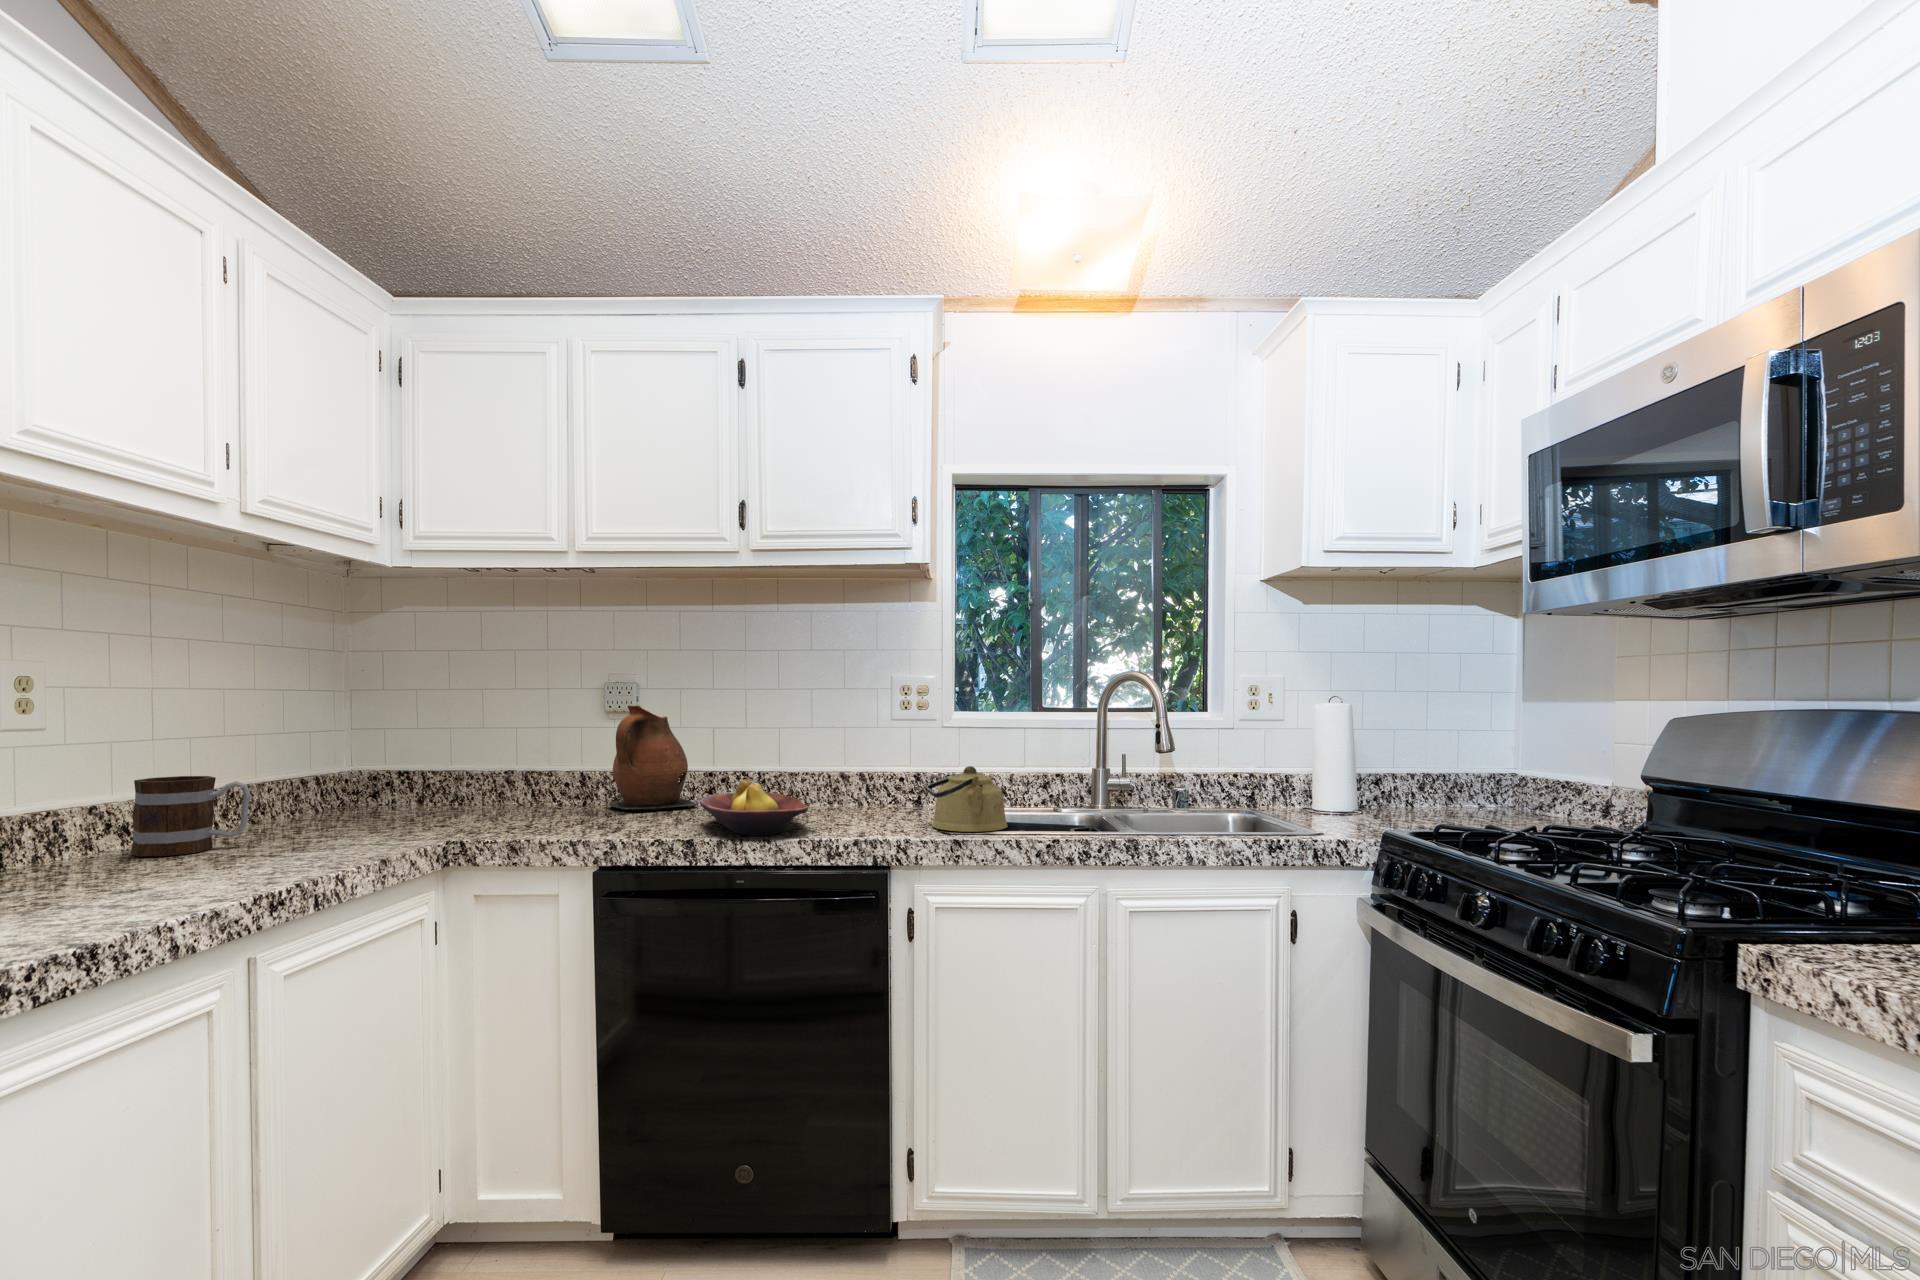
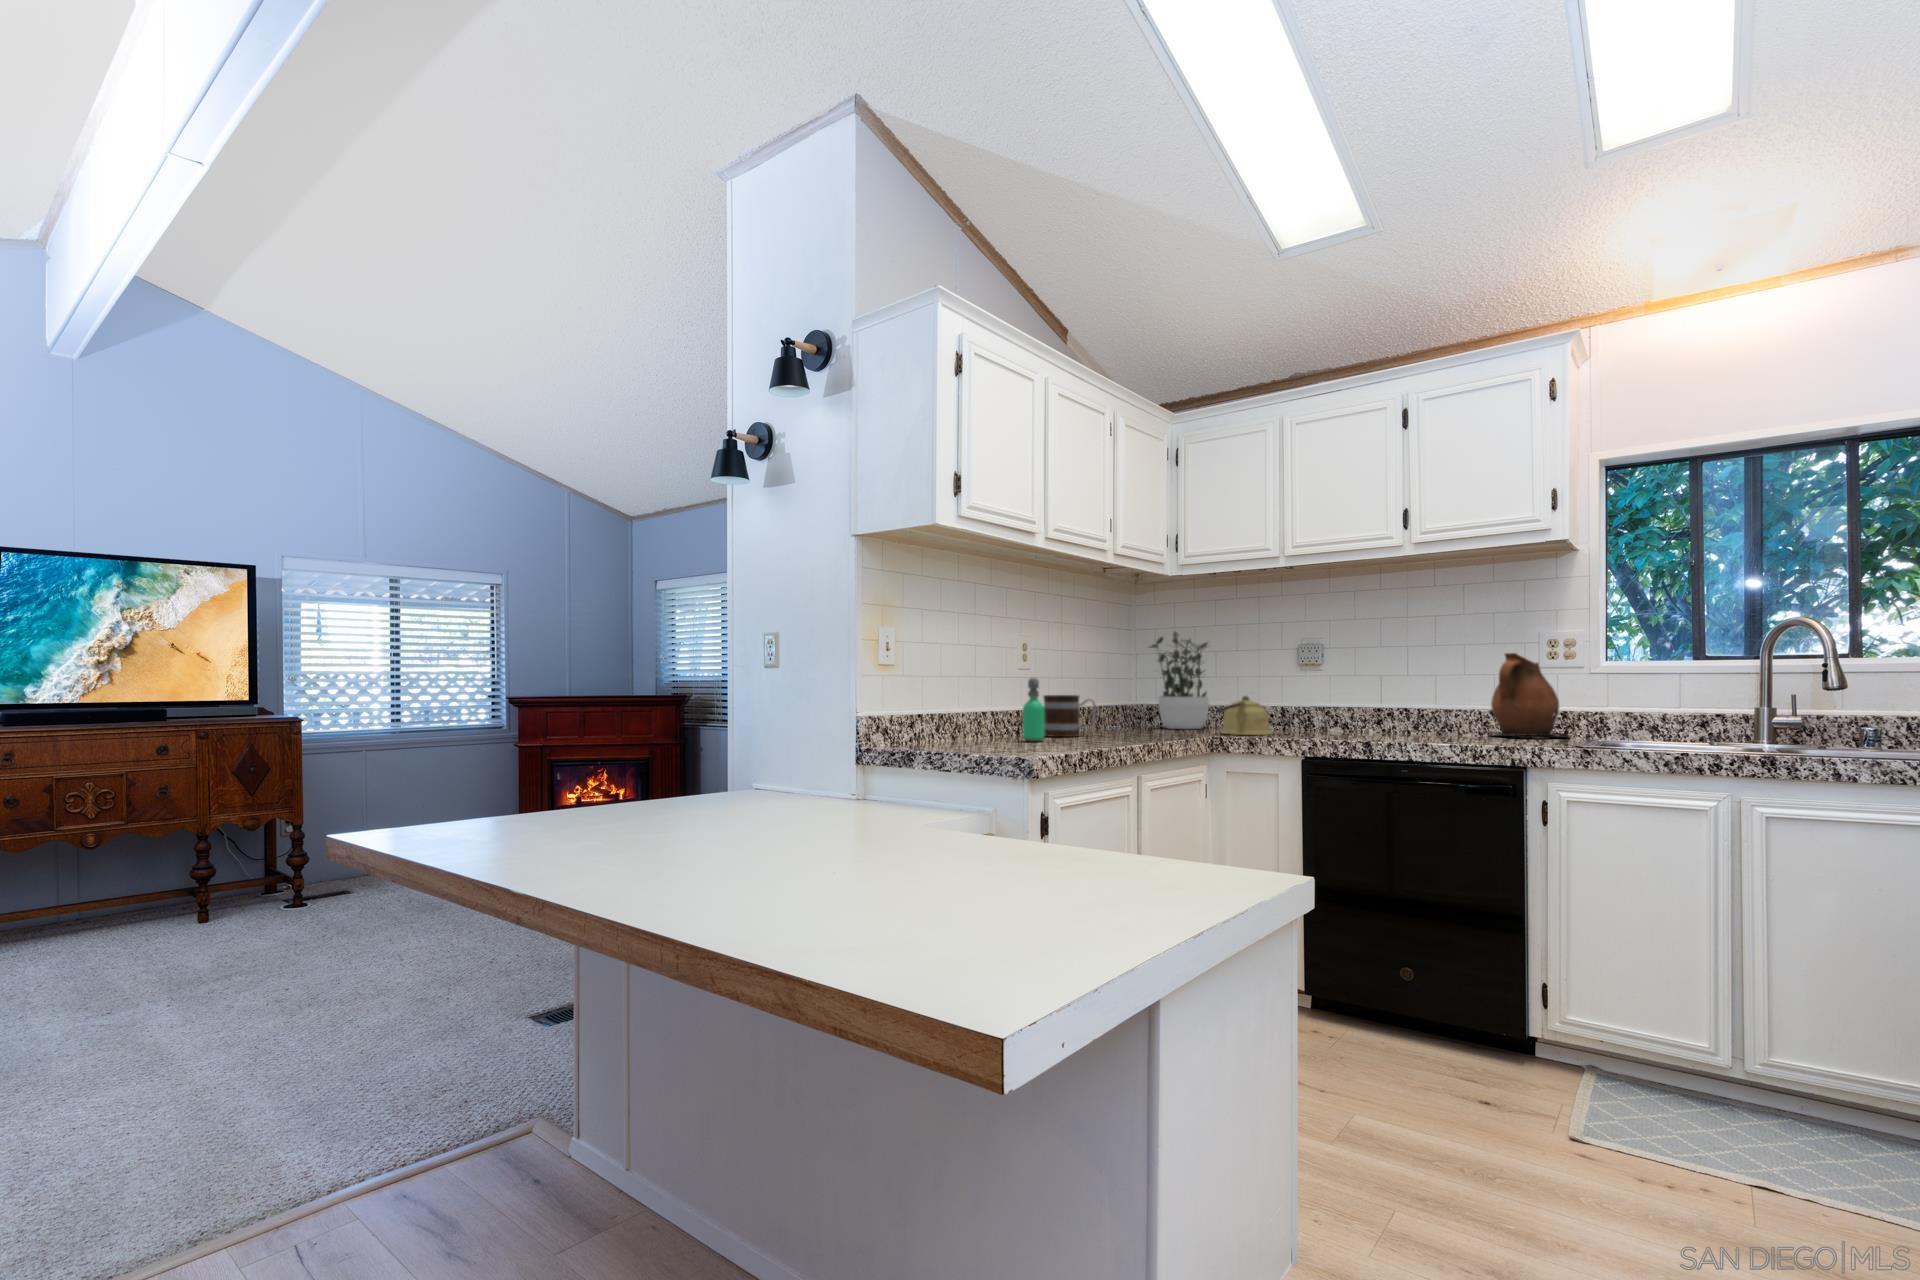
potted plant: none [372,663,485,812] -> present [1150,632,1209,729]
ceramic pitcher: present [608,705,697,810] -> present [1486,653,1568,737]
soap dispenser: none [52,756,112,881] -> present [1023,678,1044,741]
kettle: present [926,766,1008,832] -> present [1217,696,1270,735]
fruit bowl: present [700,779,808,835] -> none [1373,708,1459,745]

